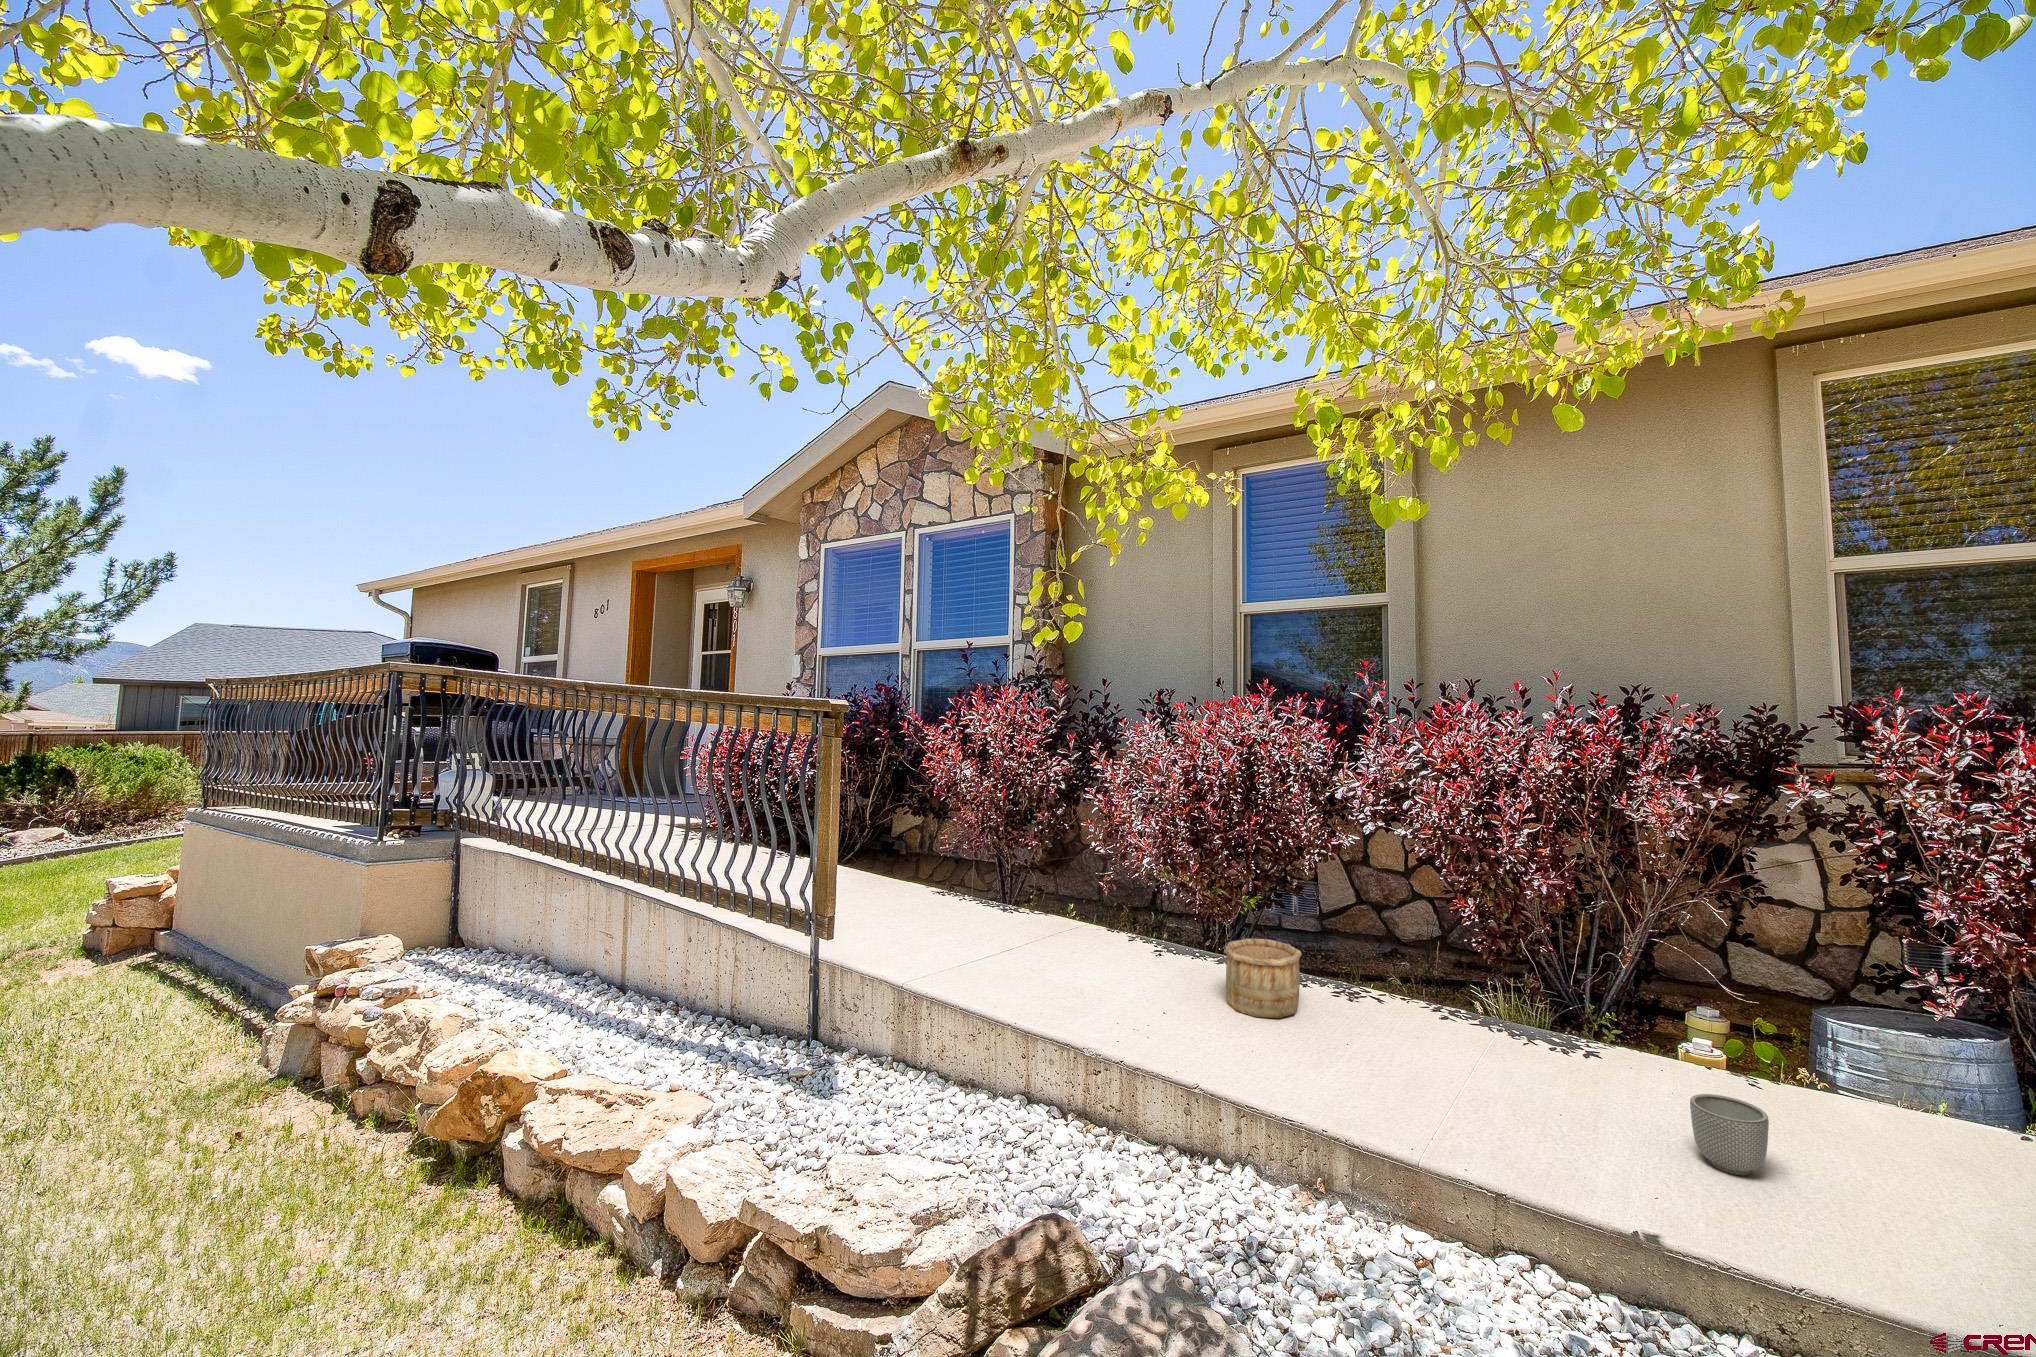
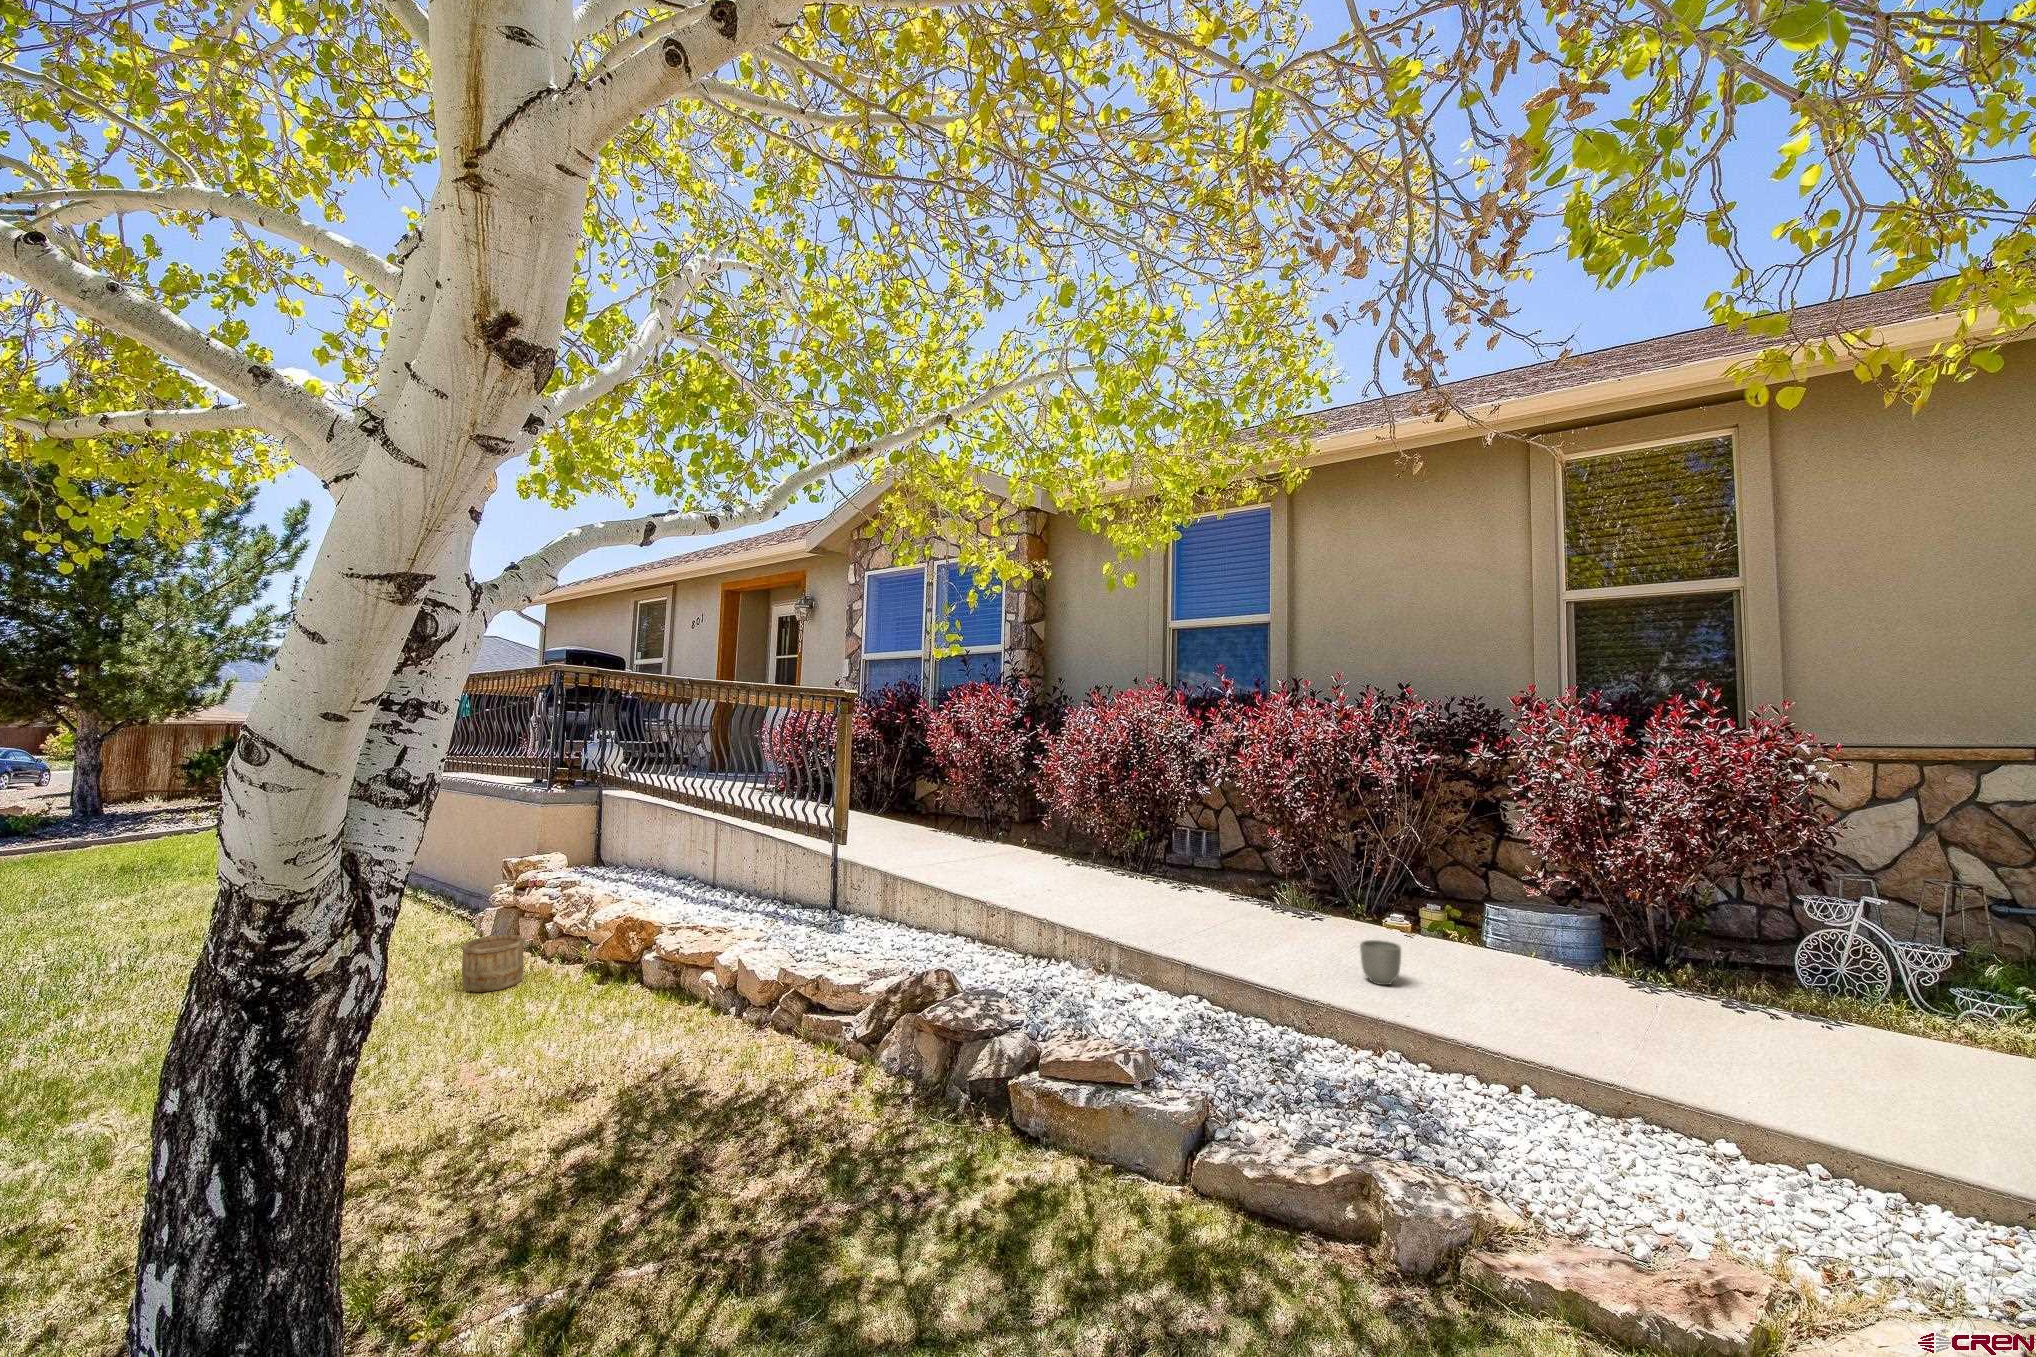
wooden bucket: present [1224,939,1302,1018] -> present [461,934,525,992]

